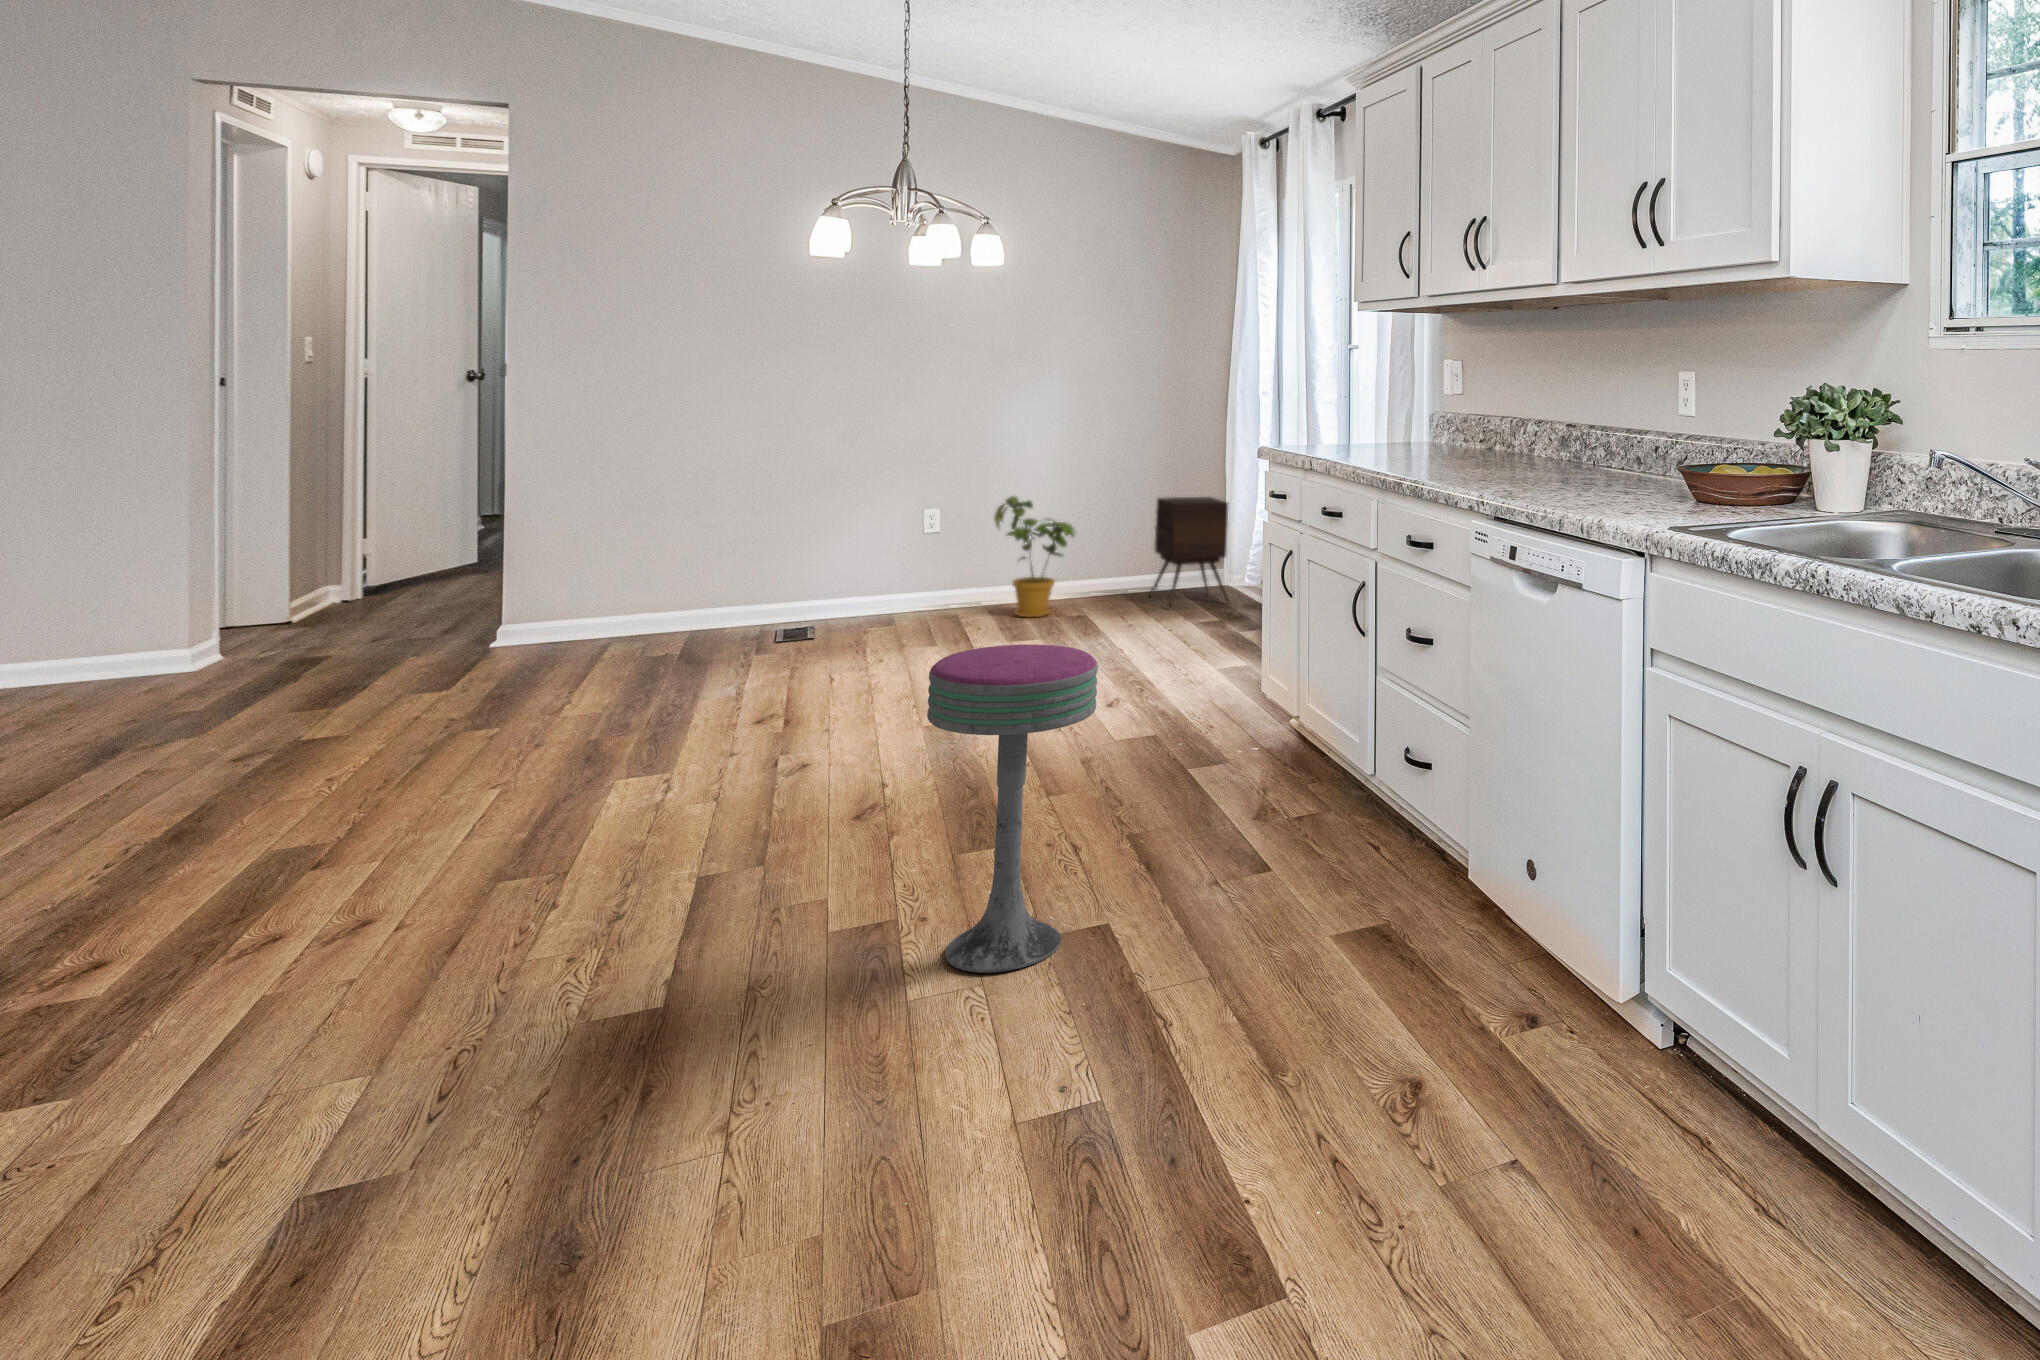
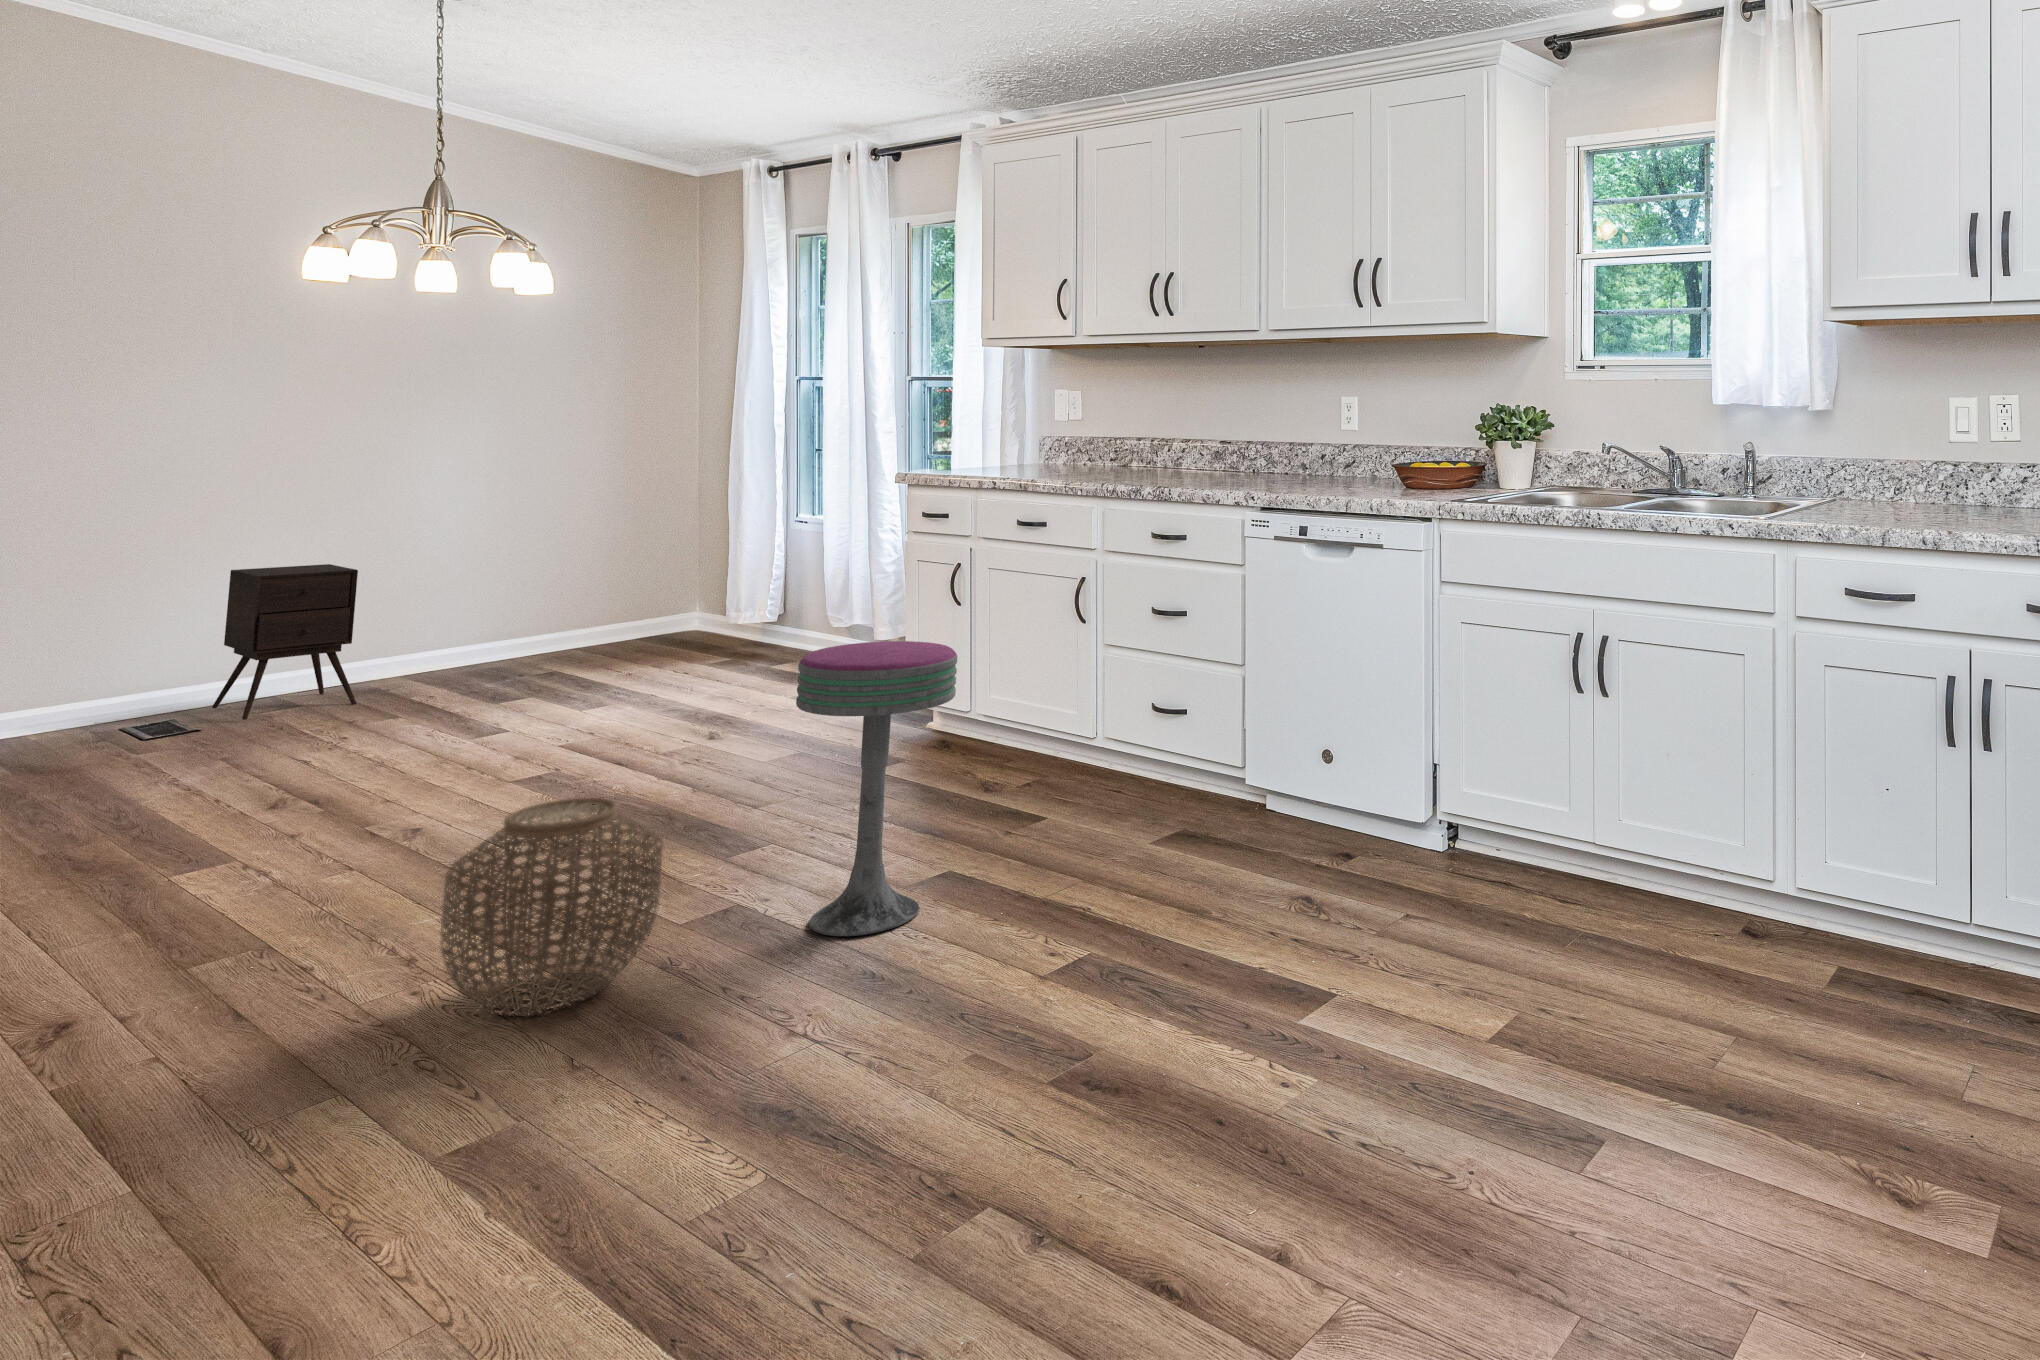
house plant: present [994,496,1074,617] -> none [433,544,550,685]
side table: present [1150,497,1229,607] -> present [212,564,358,720]
woven basket: none [600,777,806,992] -> present [441,798,662,1016]

